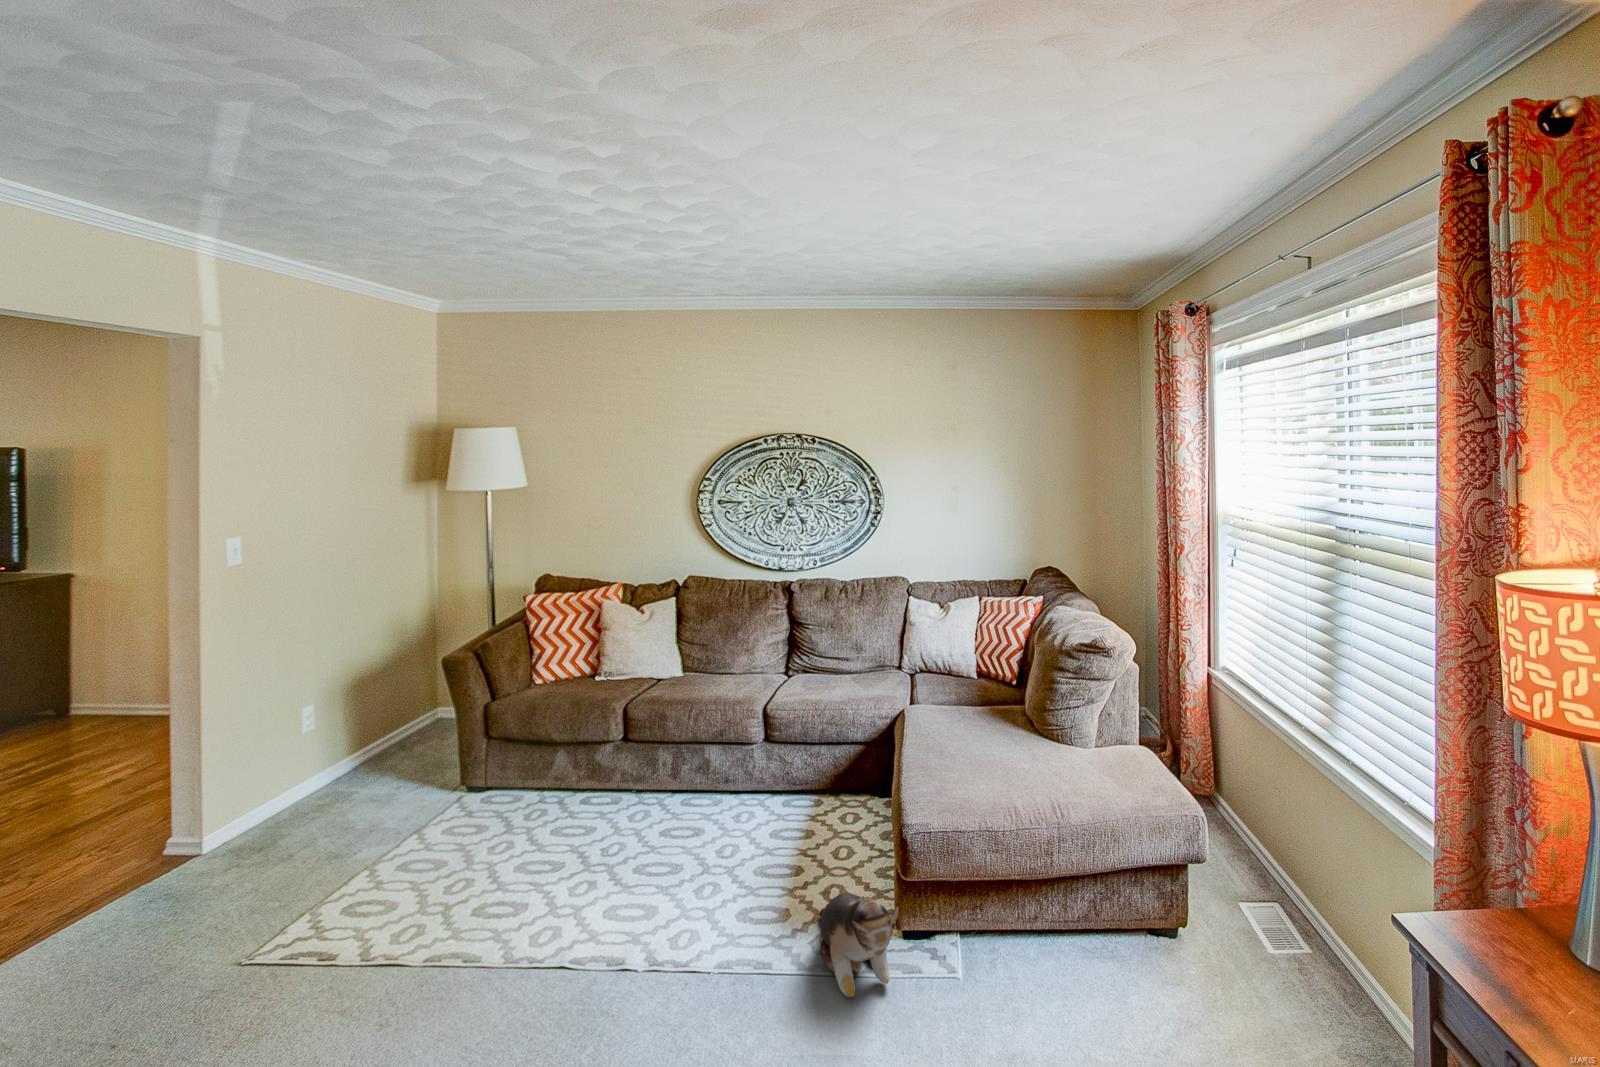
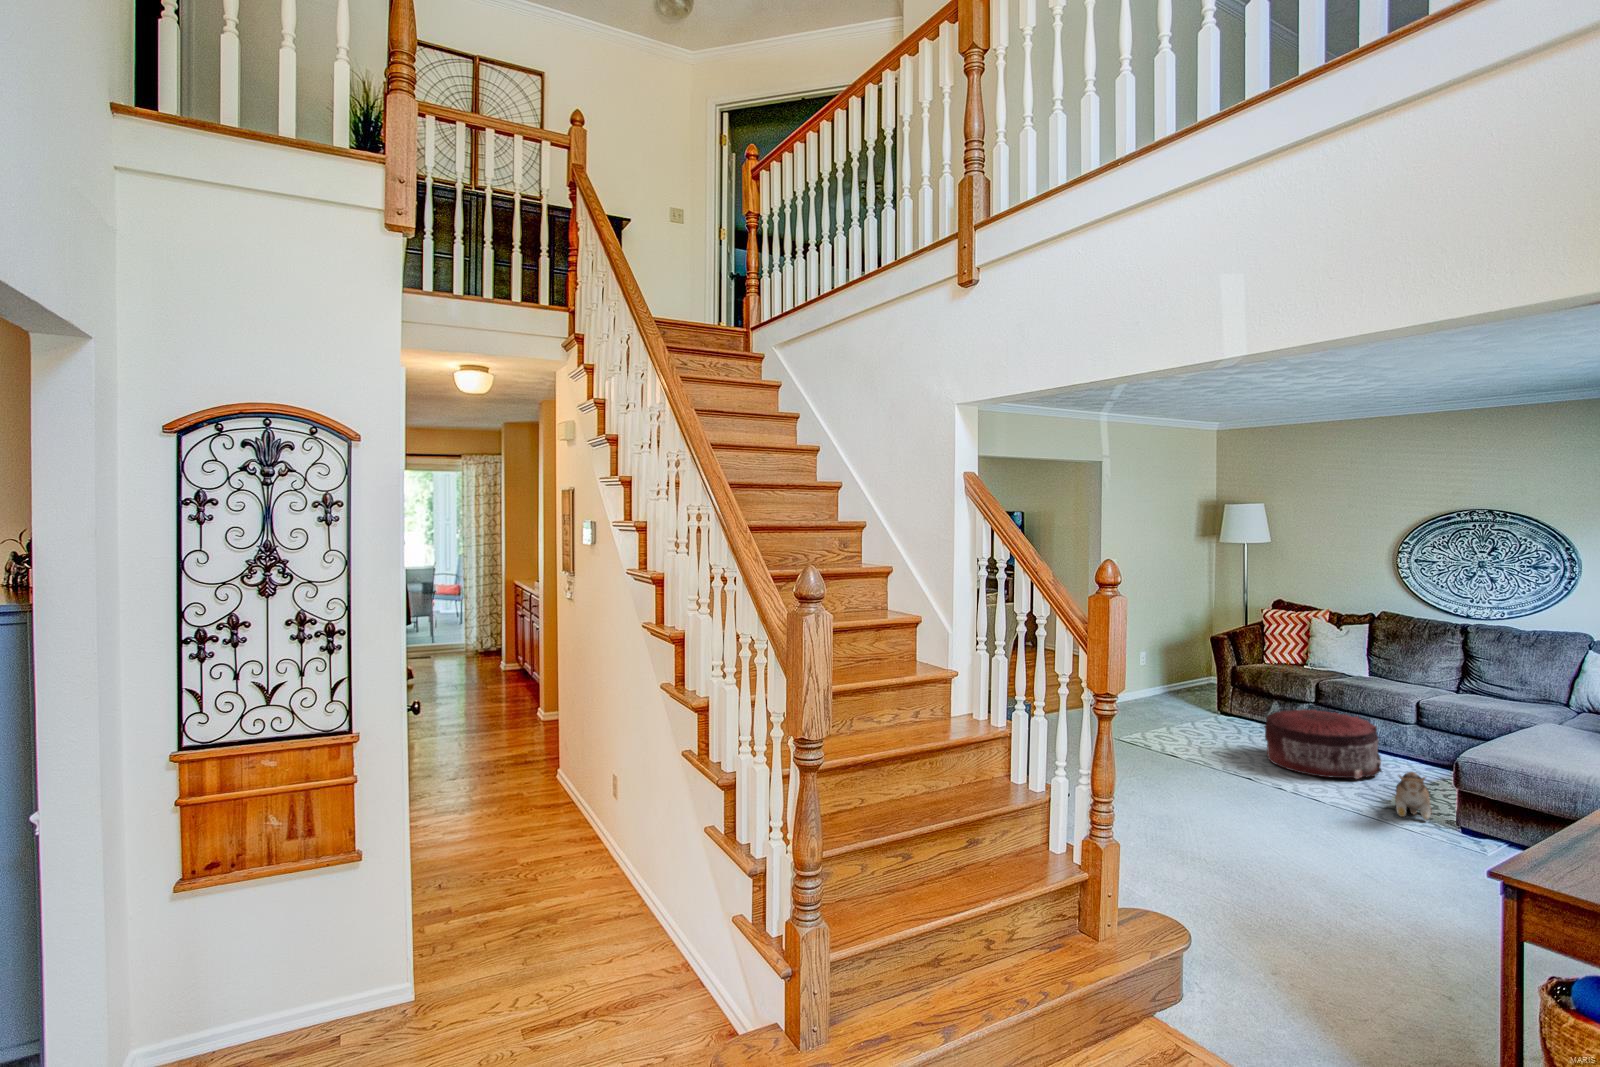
pouf: none [555,756,751,924] -> present [1264,709,1382,779]

